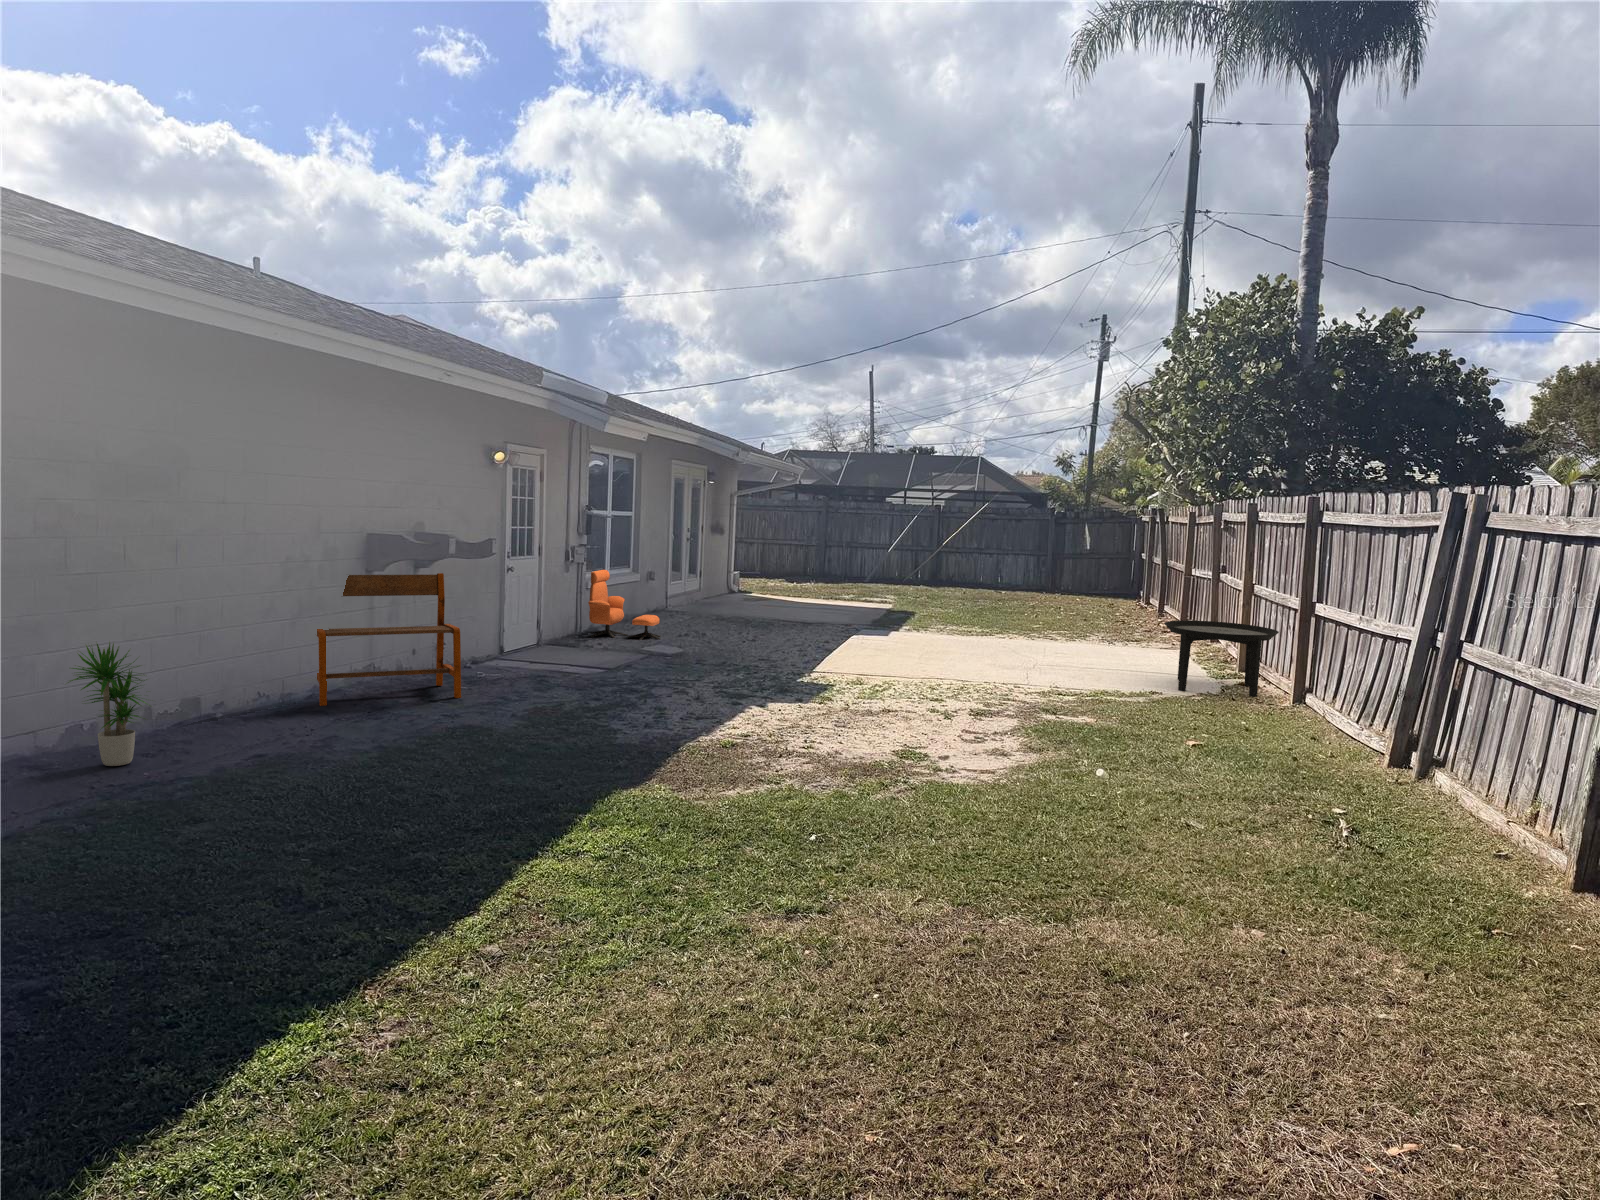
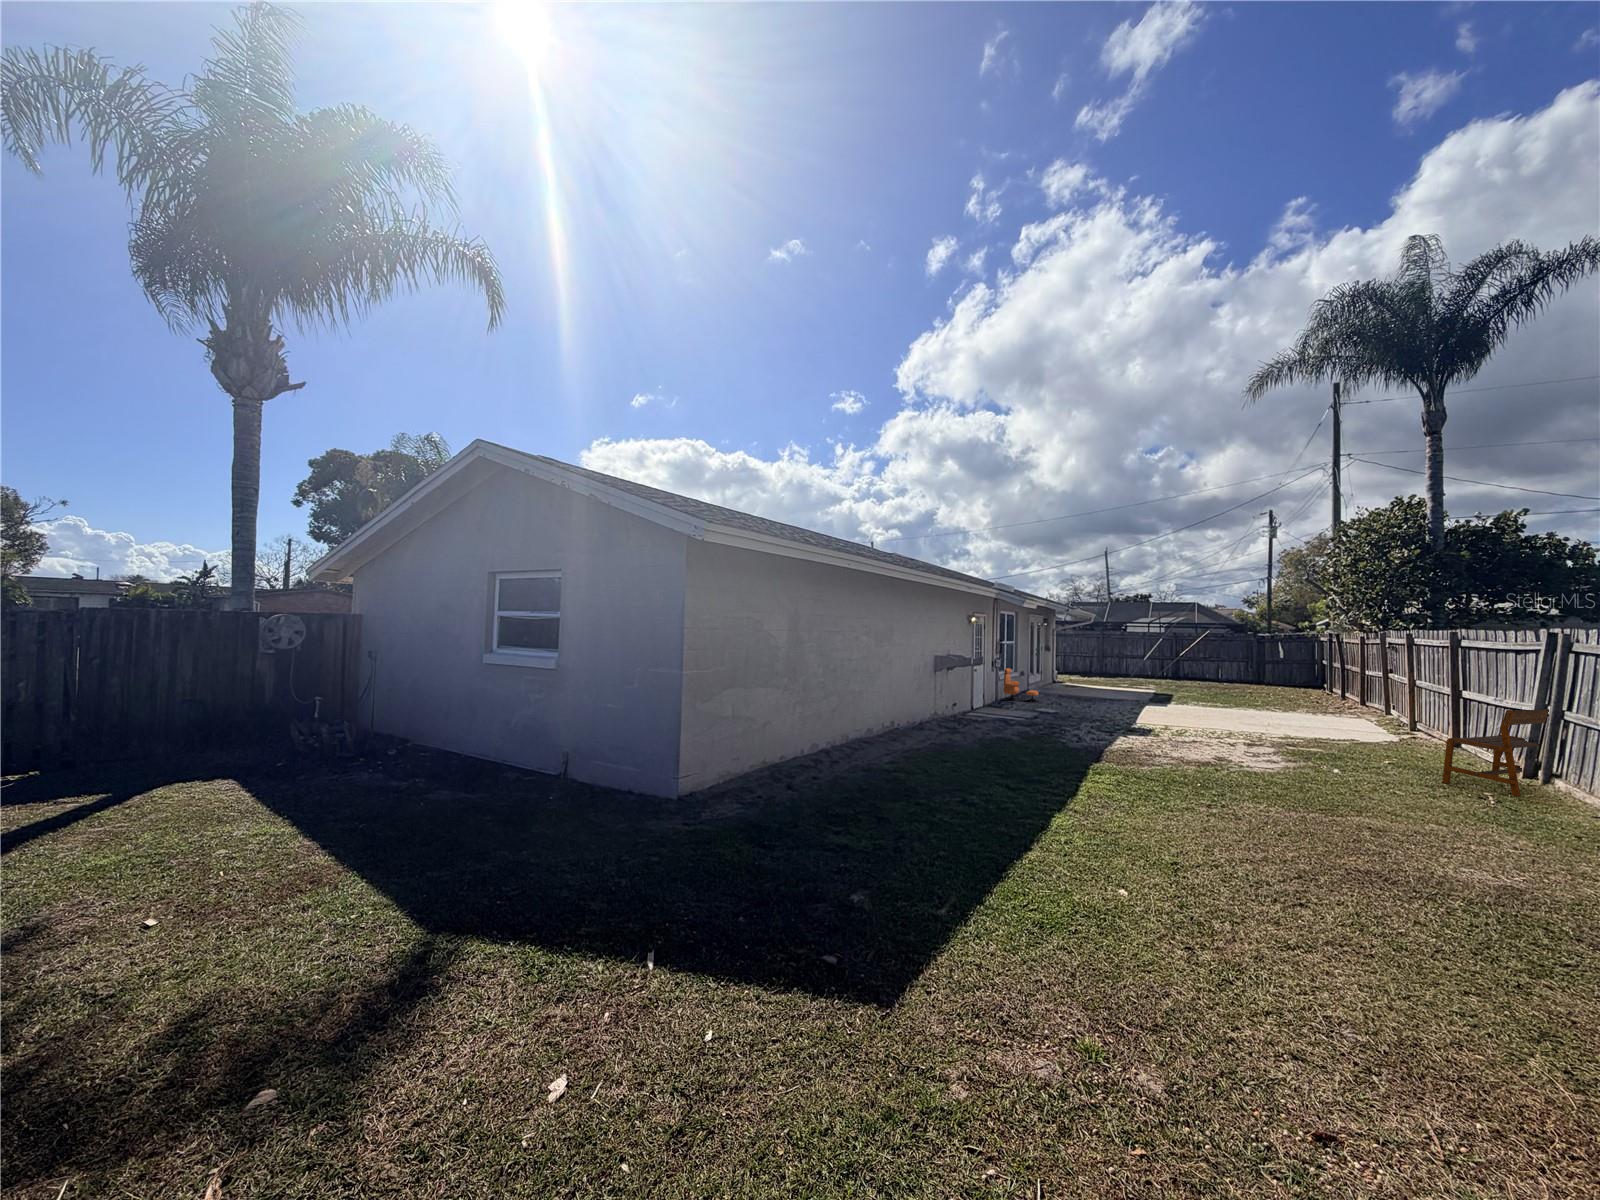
bench: present [317,573,461,706] -> present [1442,709,1549,797]
round table: present [1164,620,1279,697] -> none [1354,700,1439,745]
potted plant: present [68,642,147,766] -> none [871,691,898,737]

